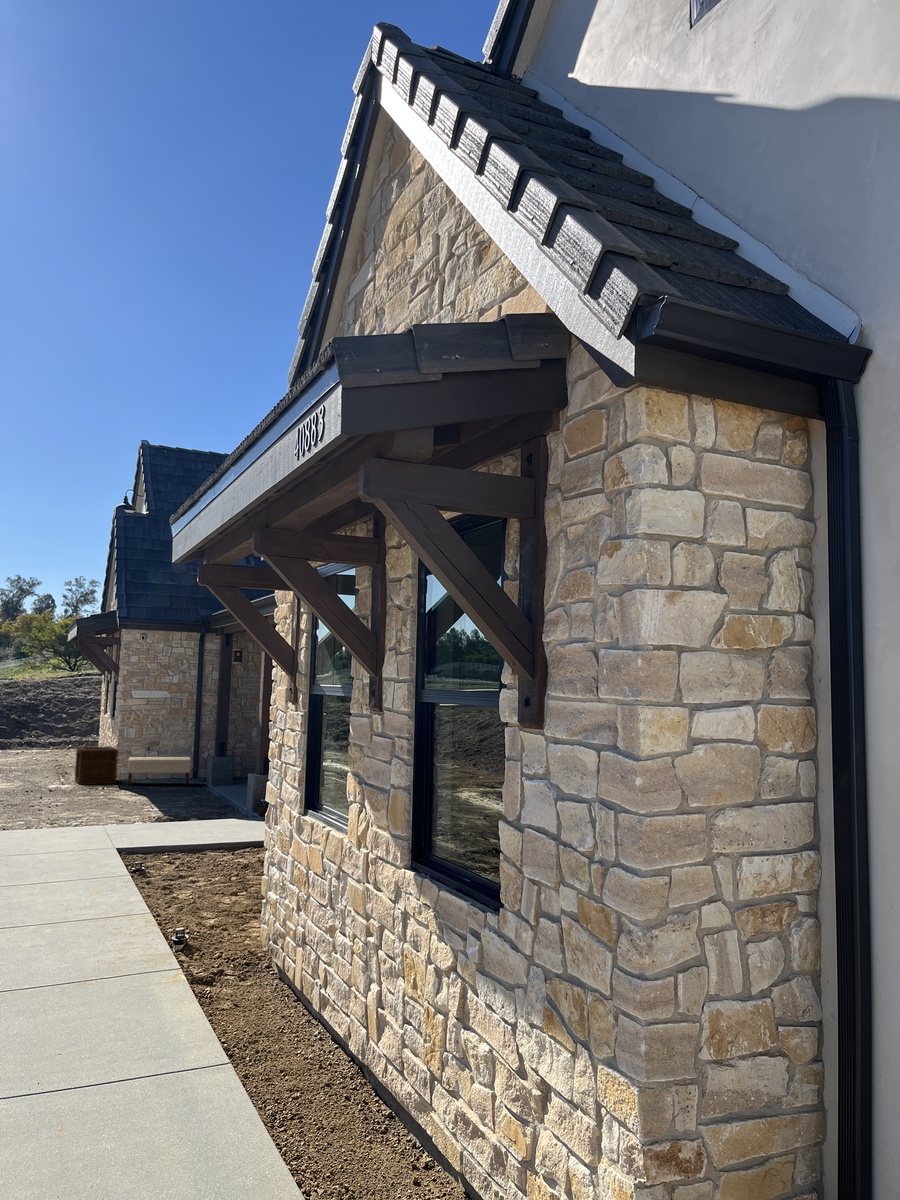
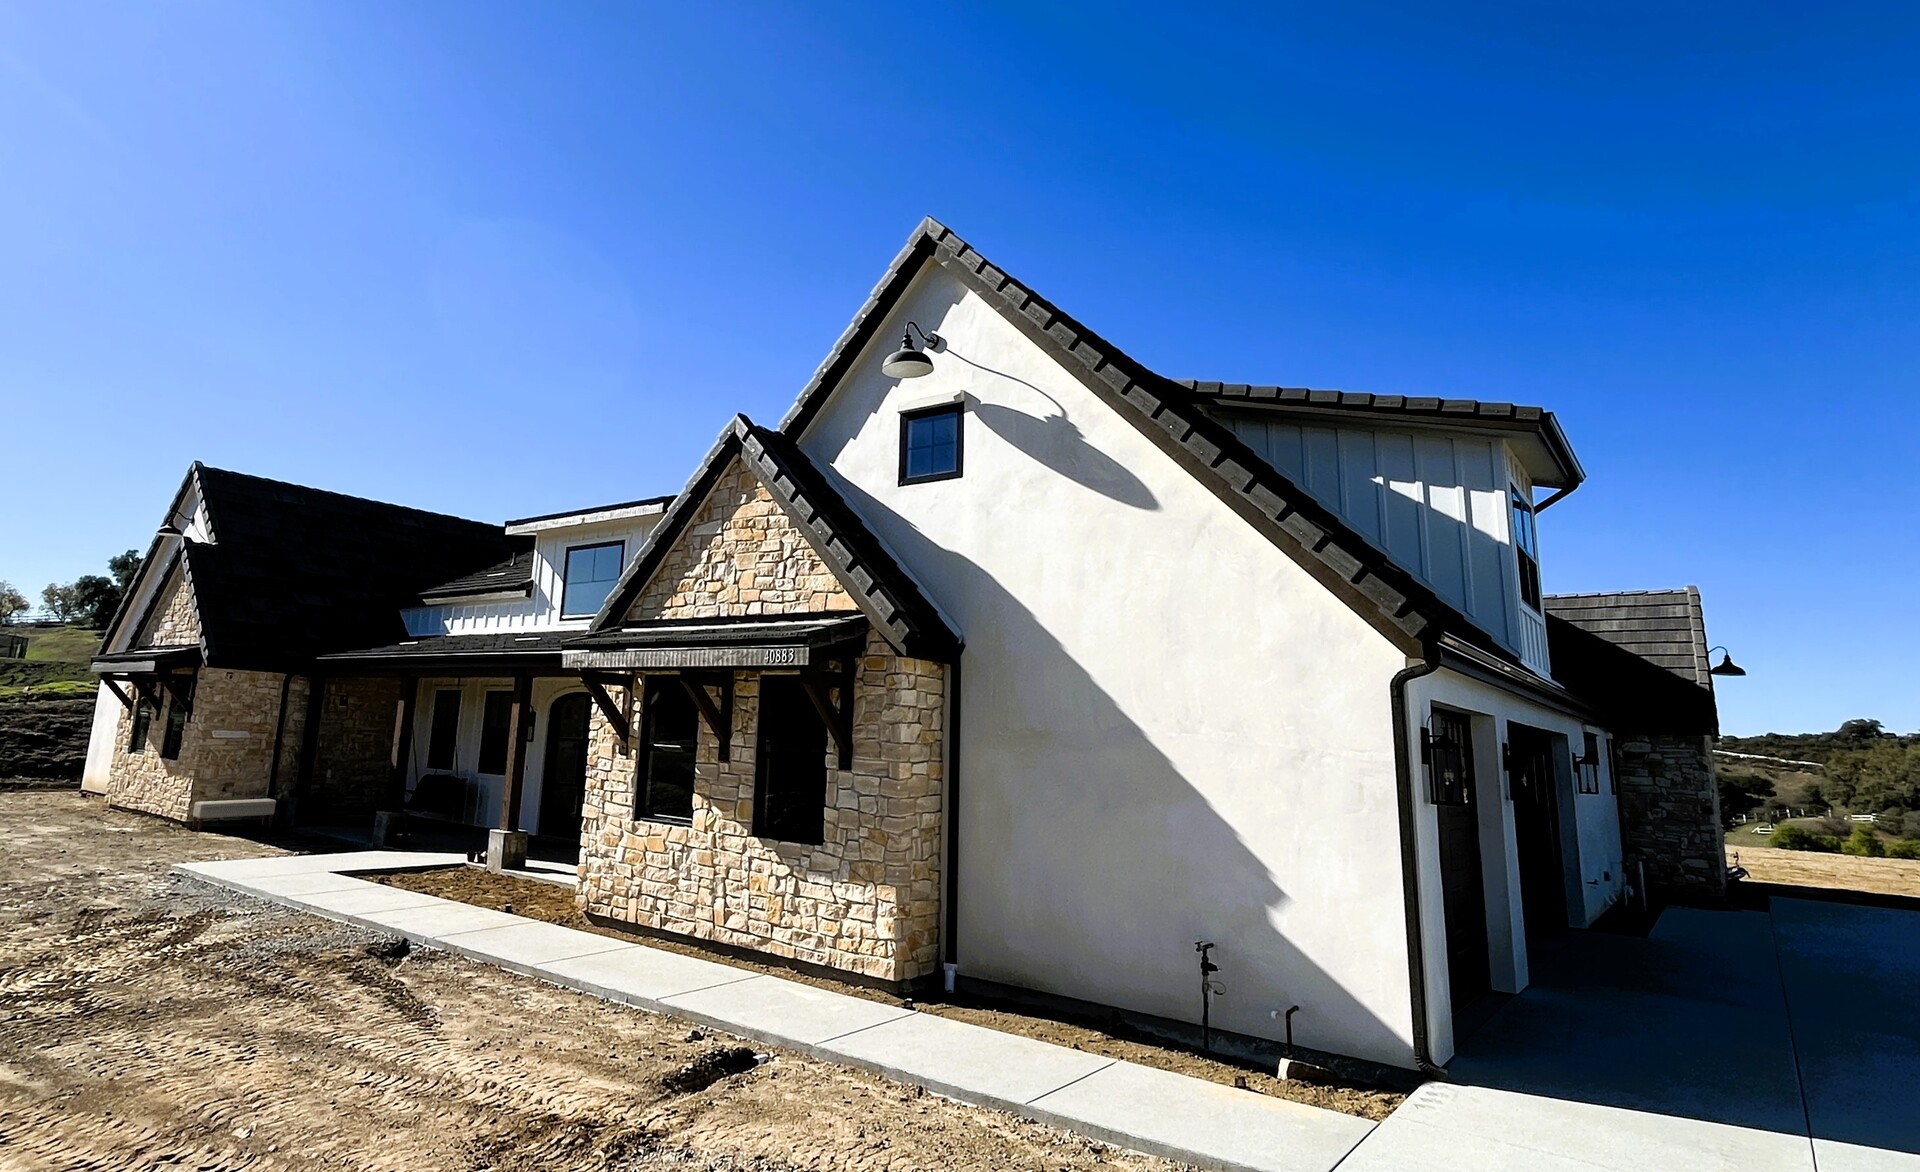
wooden crate: present [75,746,118,785] -> none [116,791,186,834]

